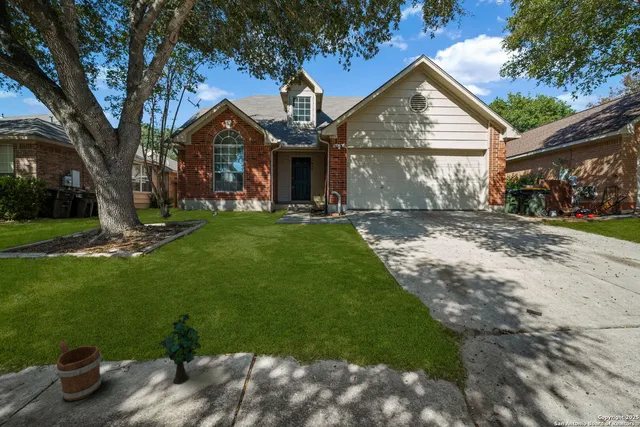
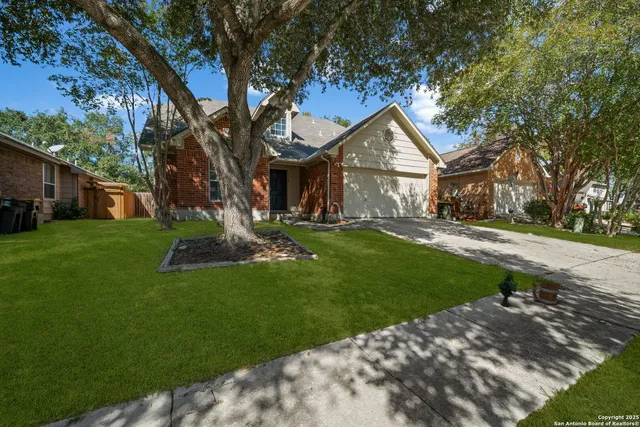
bucket: present [55,342,101,401] -> present [532,282,560,305]

